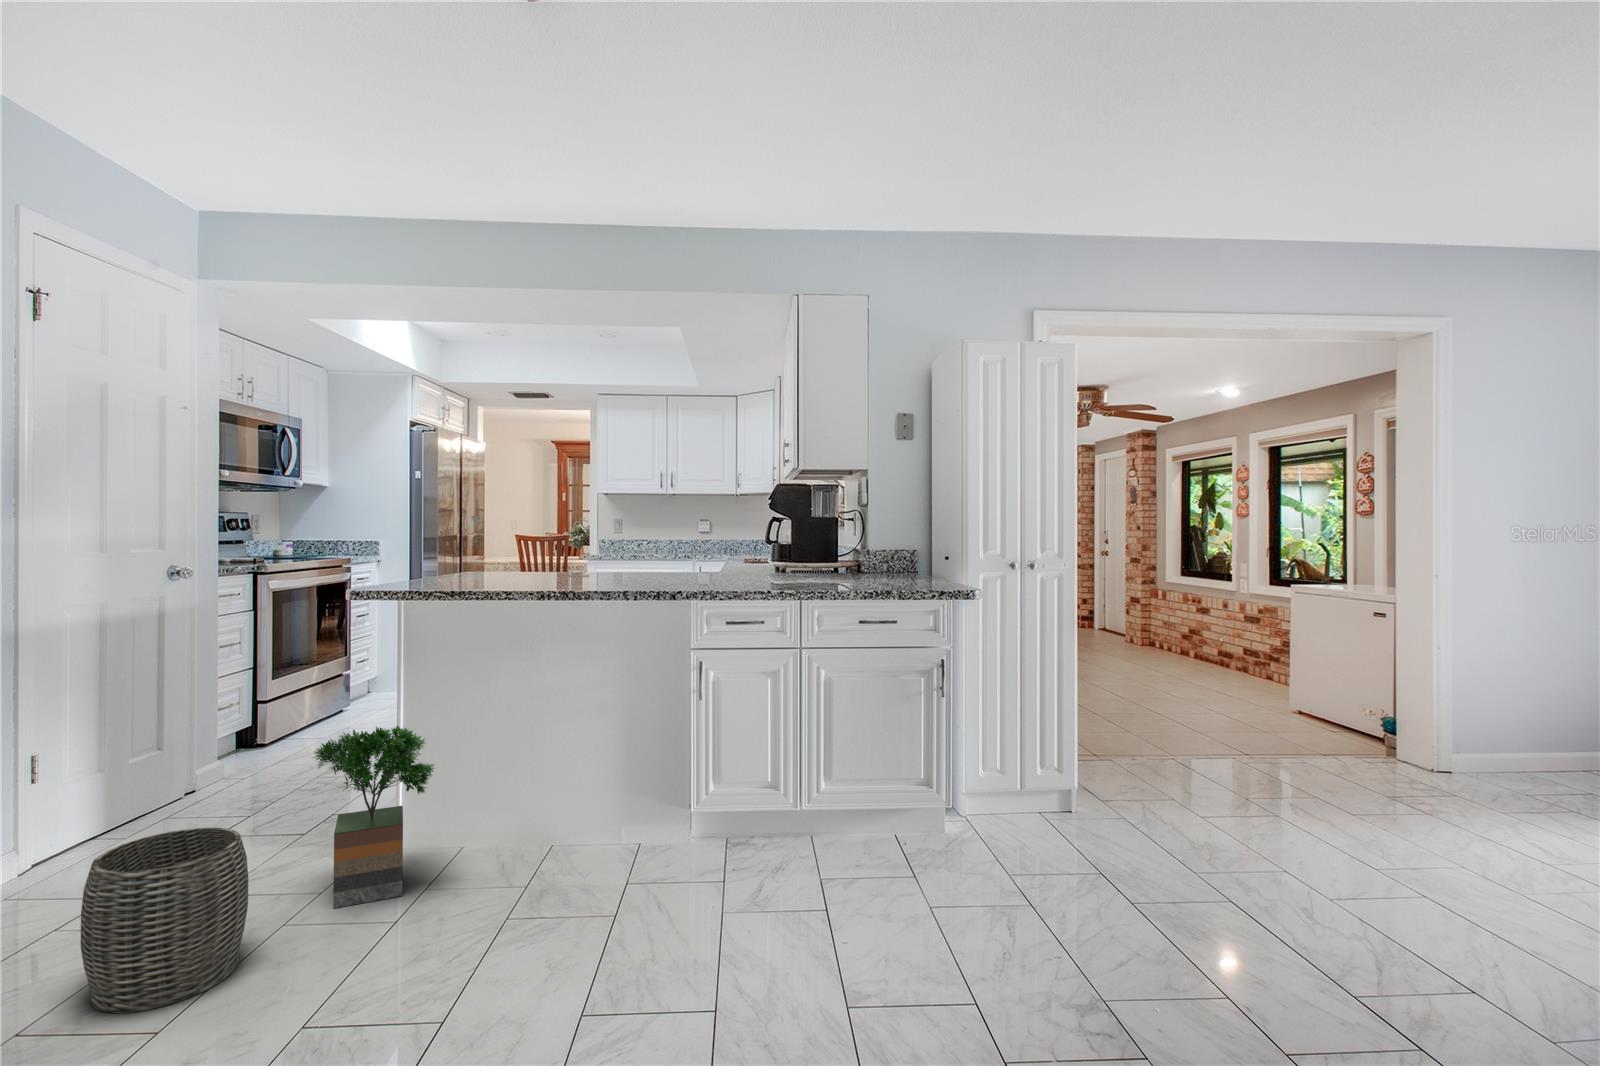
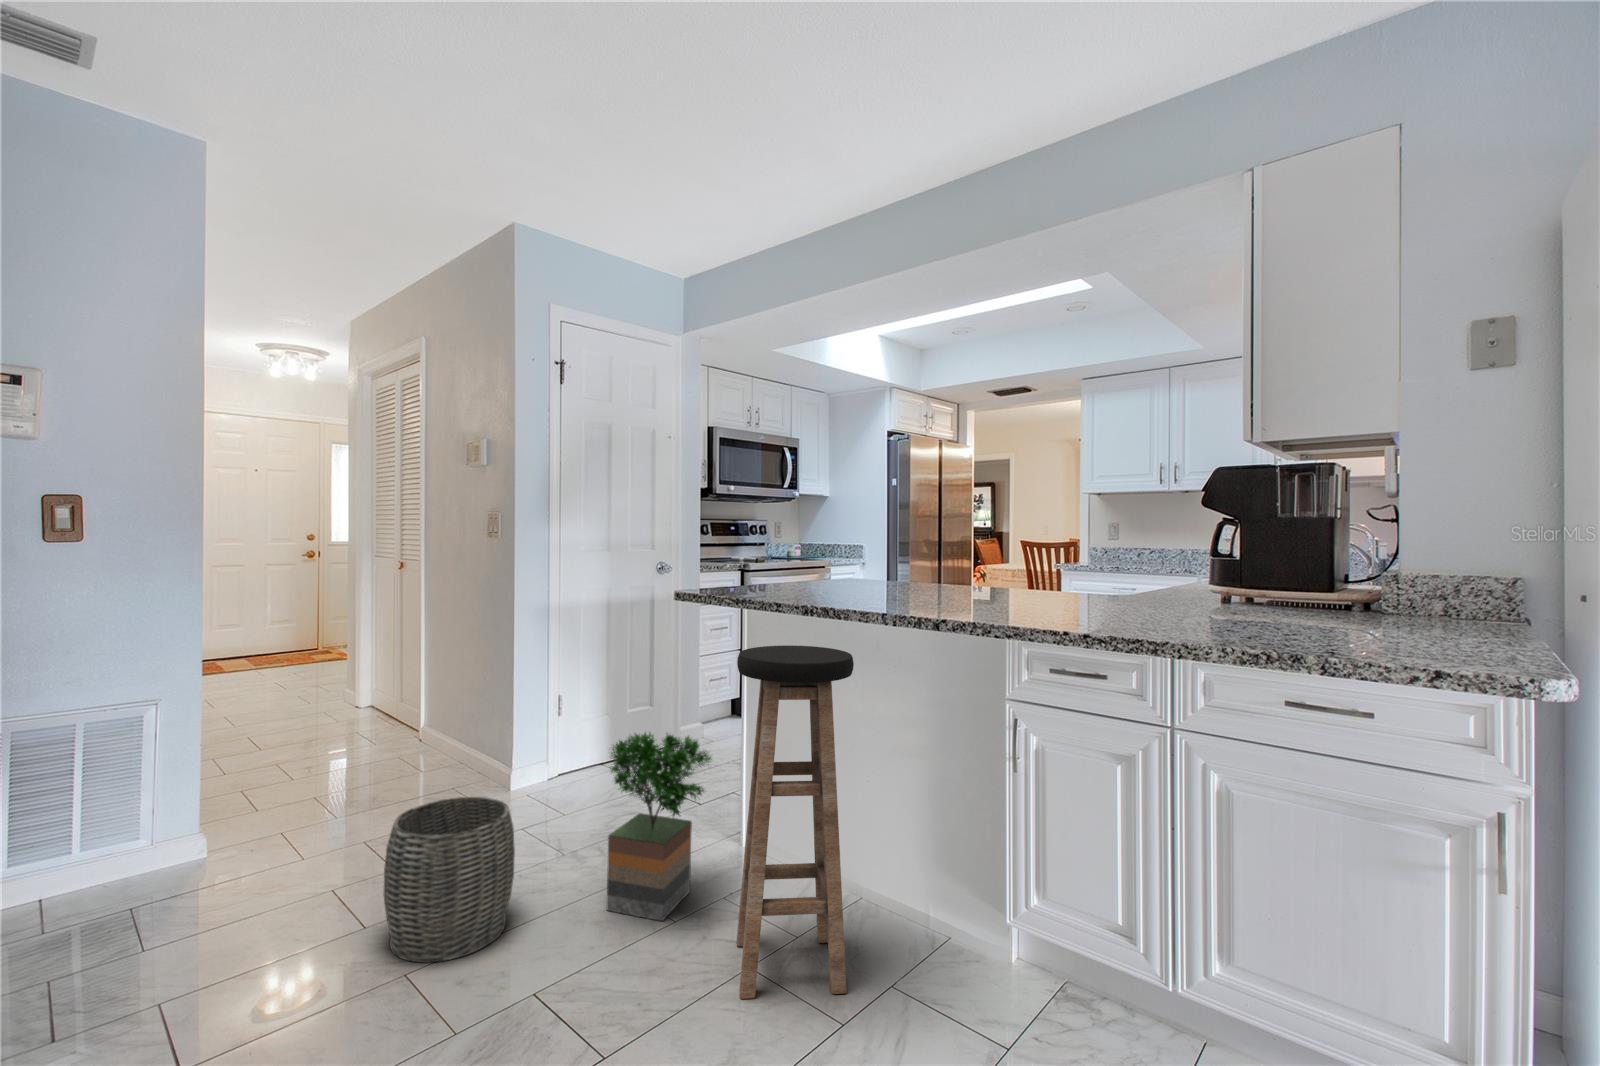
bar stool: none [486,625,602,907] -> present [737,645,854,999]

